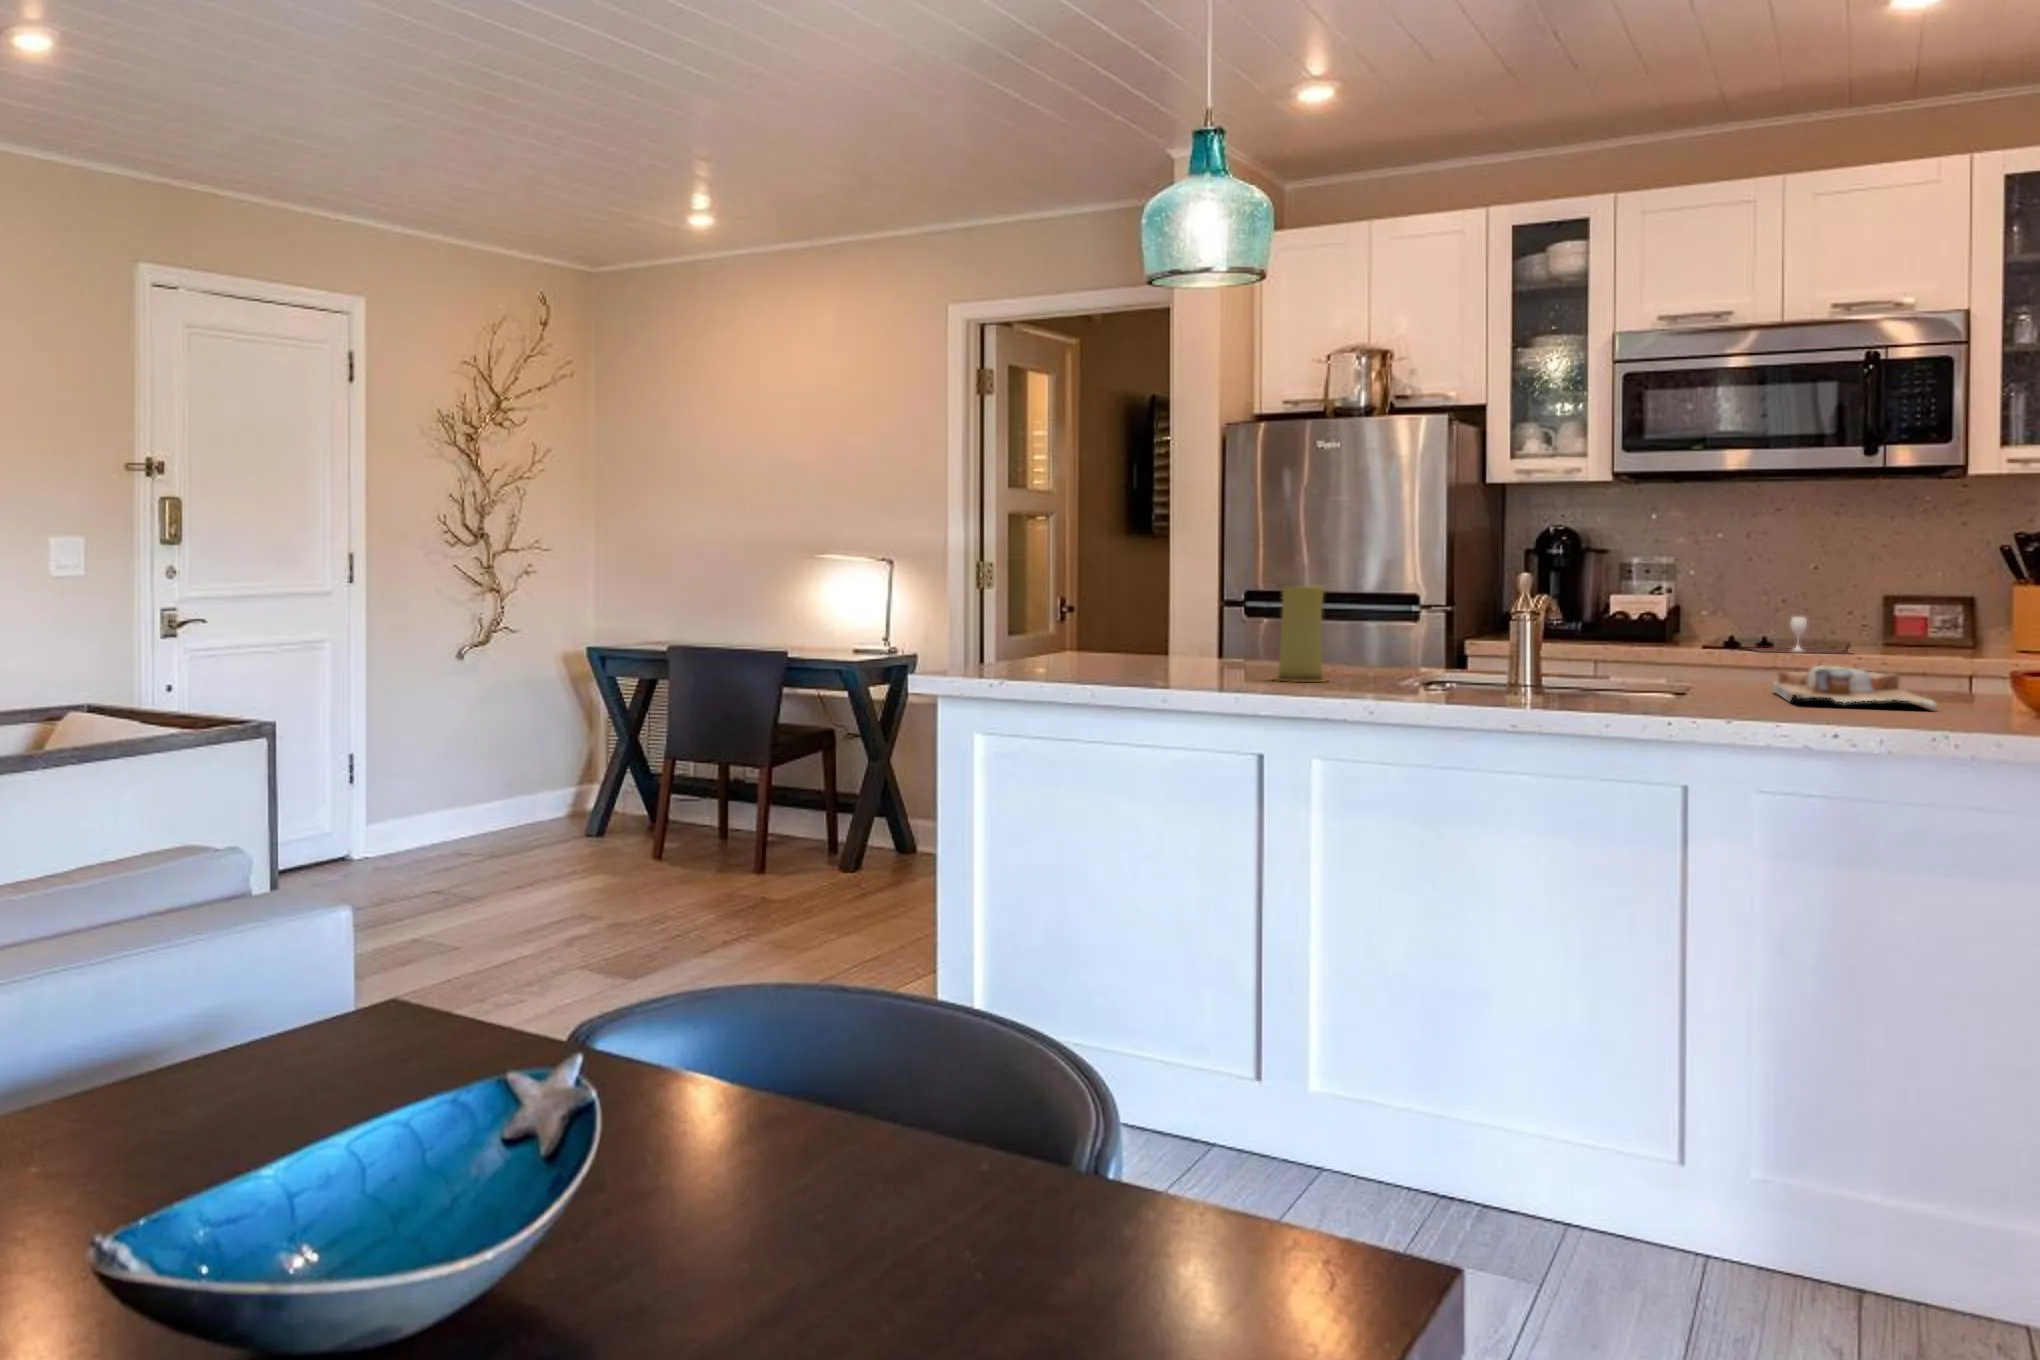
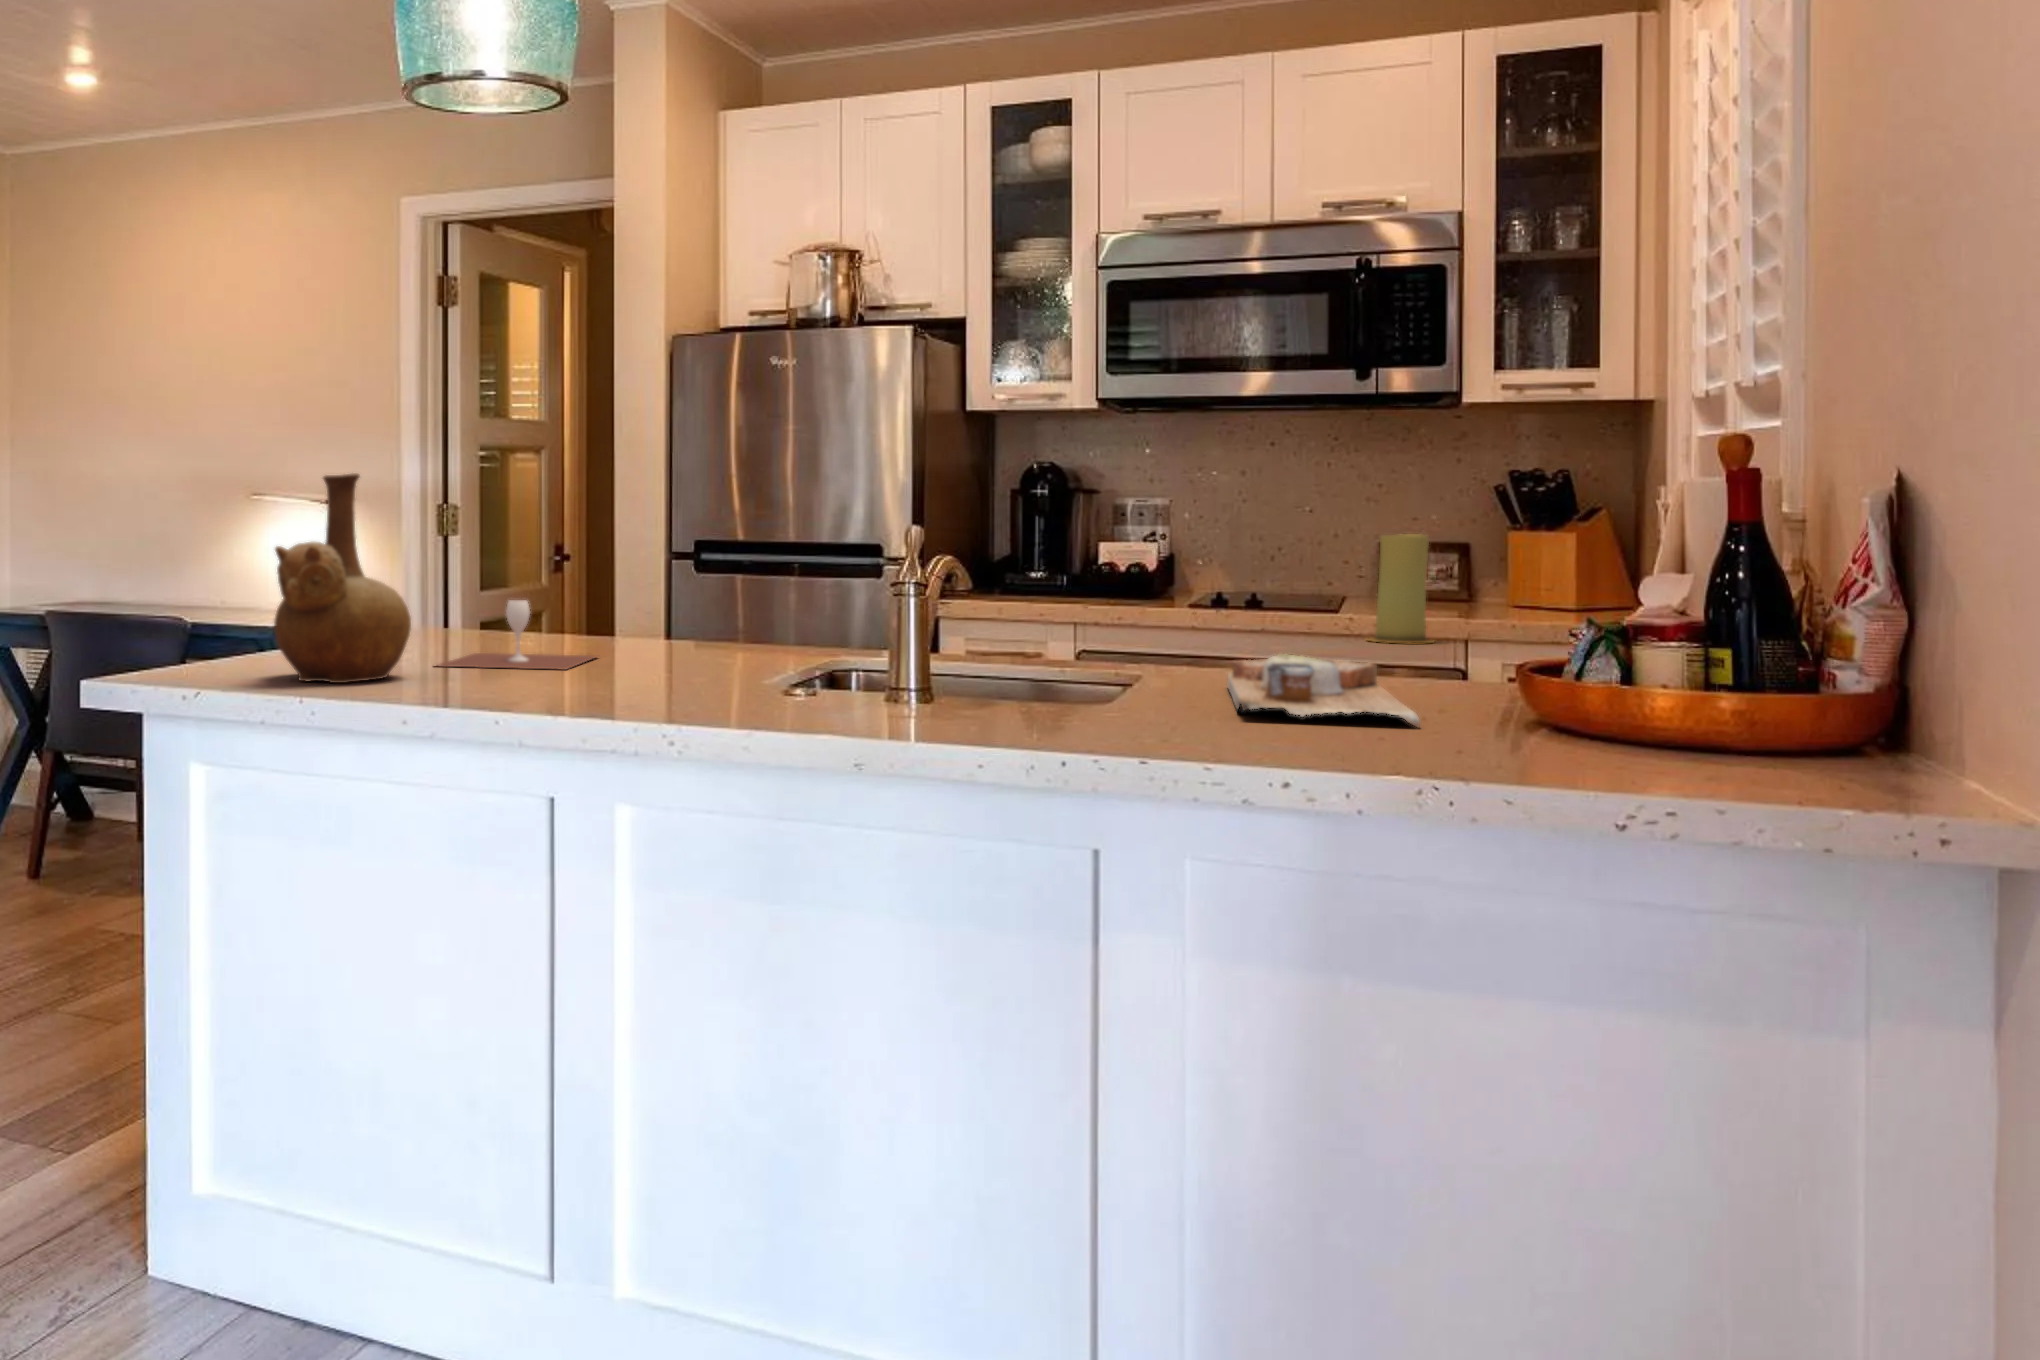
vase: none [1032,538,1131,680] -> present [274,473,411,683]
candle: present [1272,585,1327,682] -> present [1367,534,1433,643]
wine glass: present [1753,617,1845,653] -> present [439,600,597,670]

